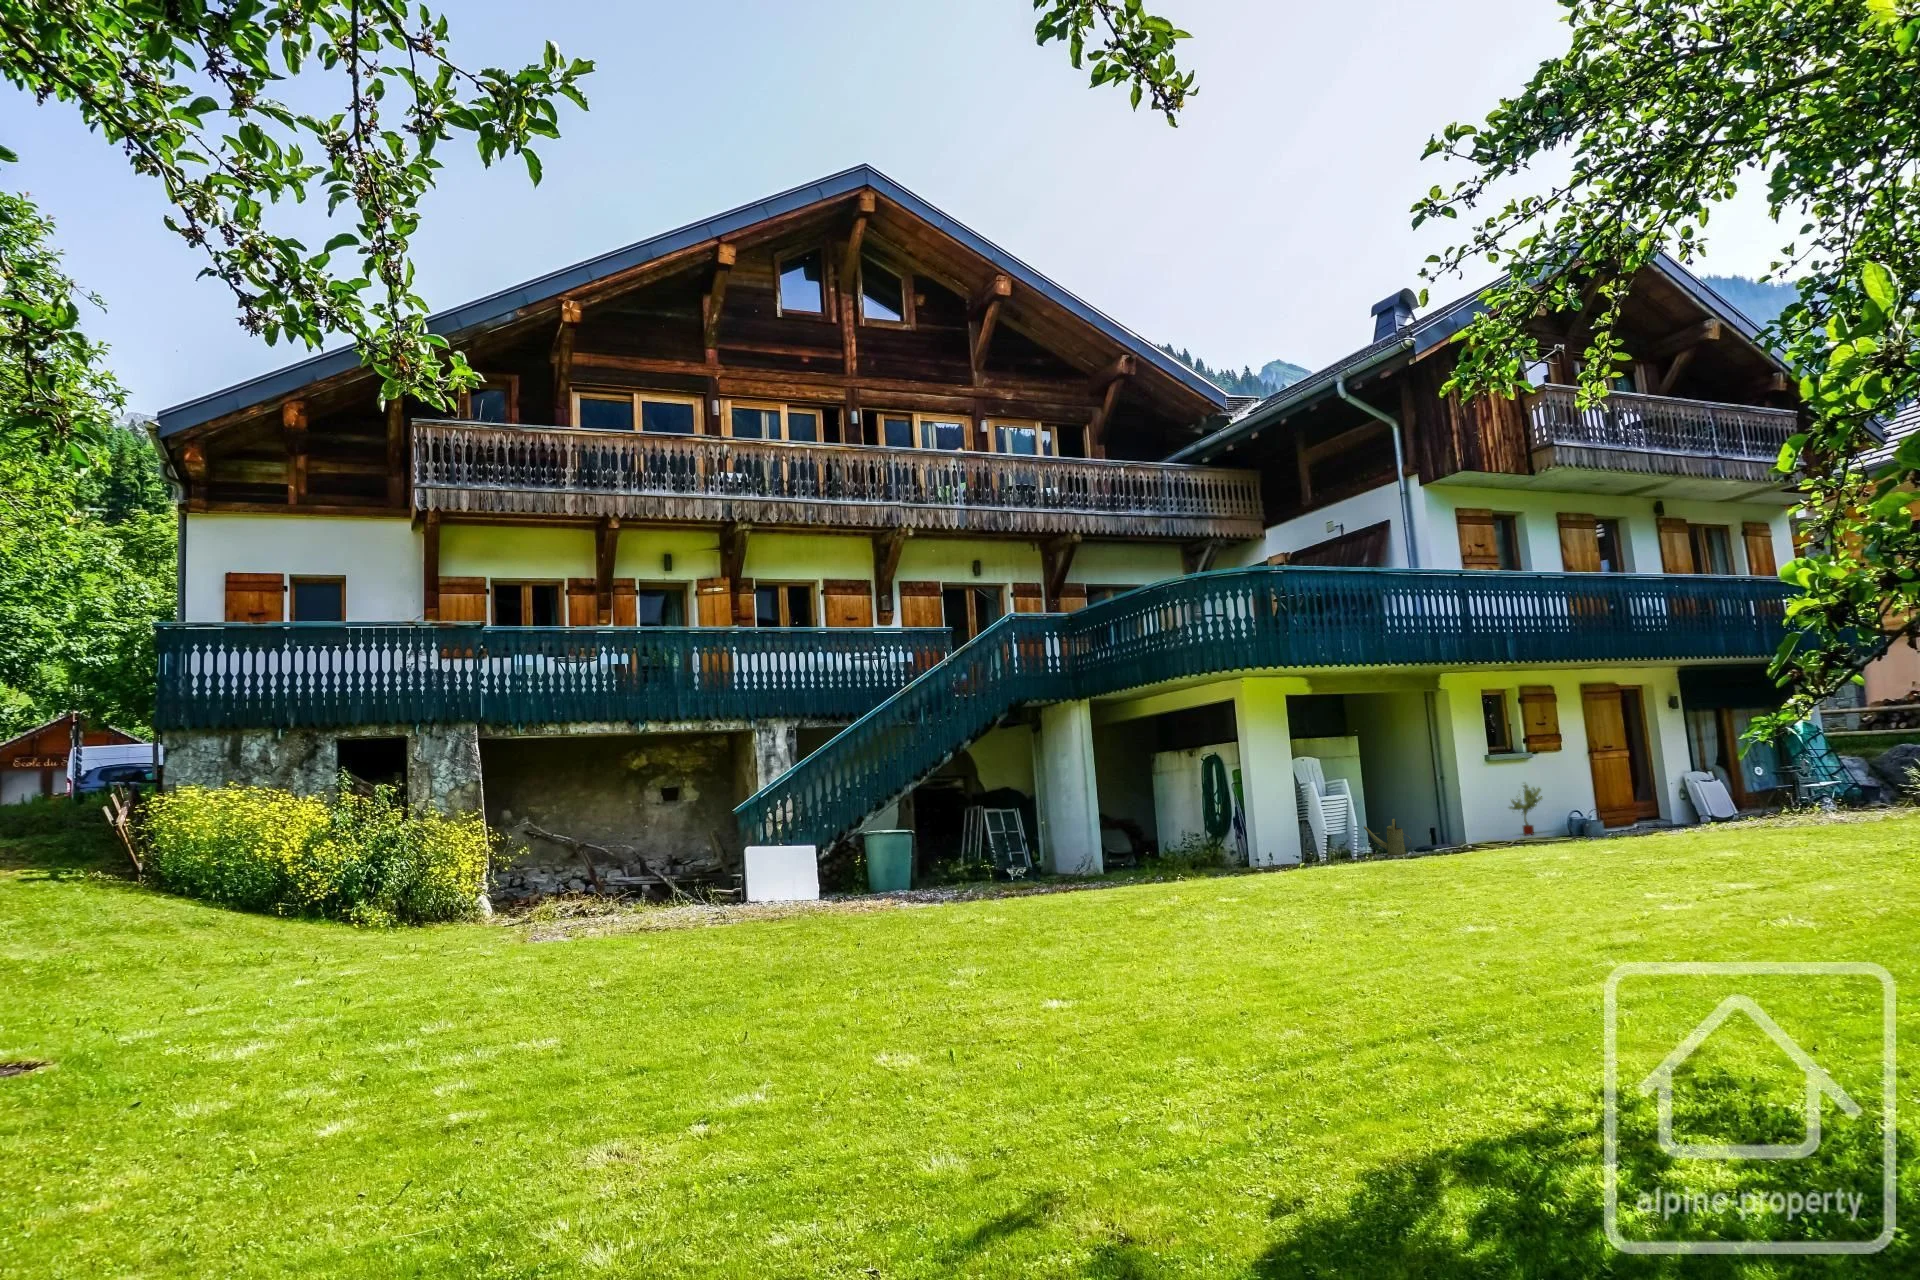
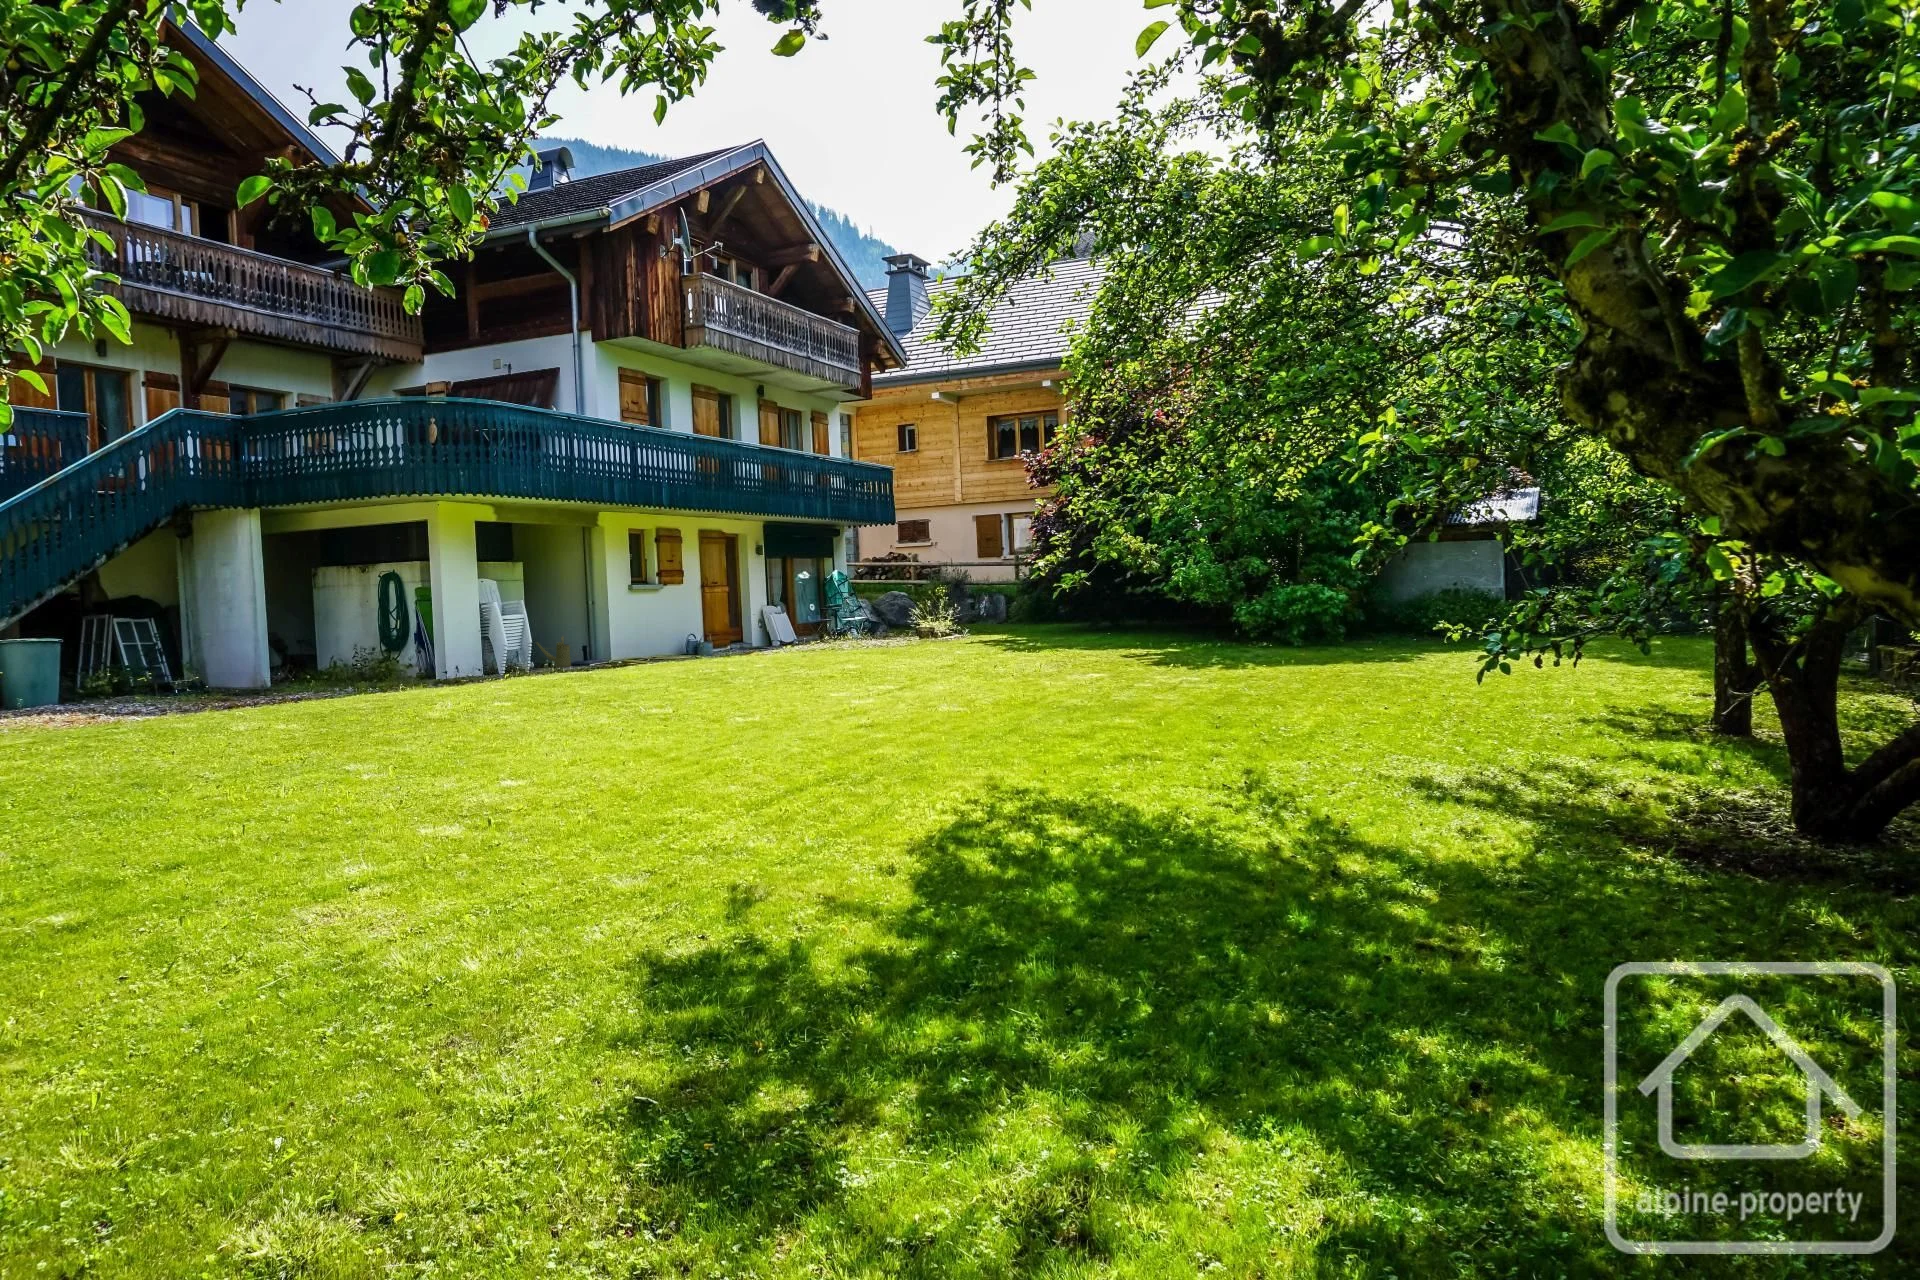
potted tree: present [1509,785,1542,835] -> none [645,607,673,650]

